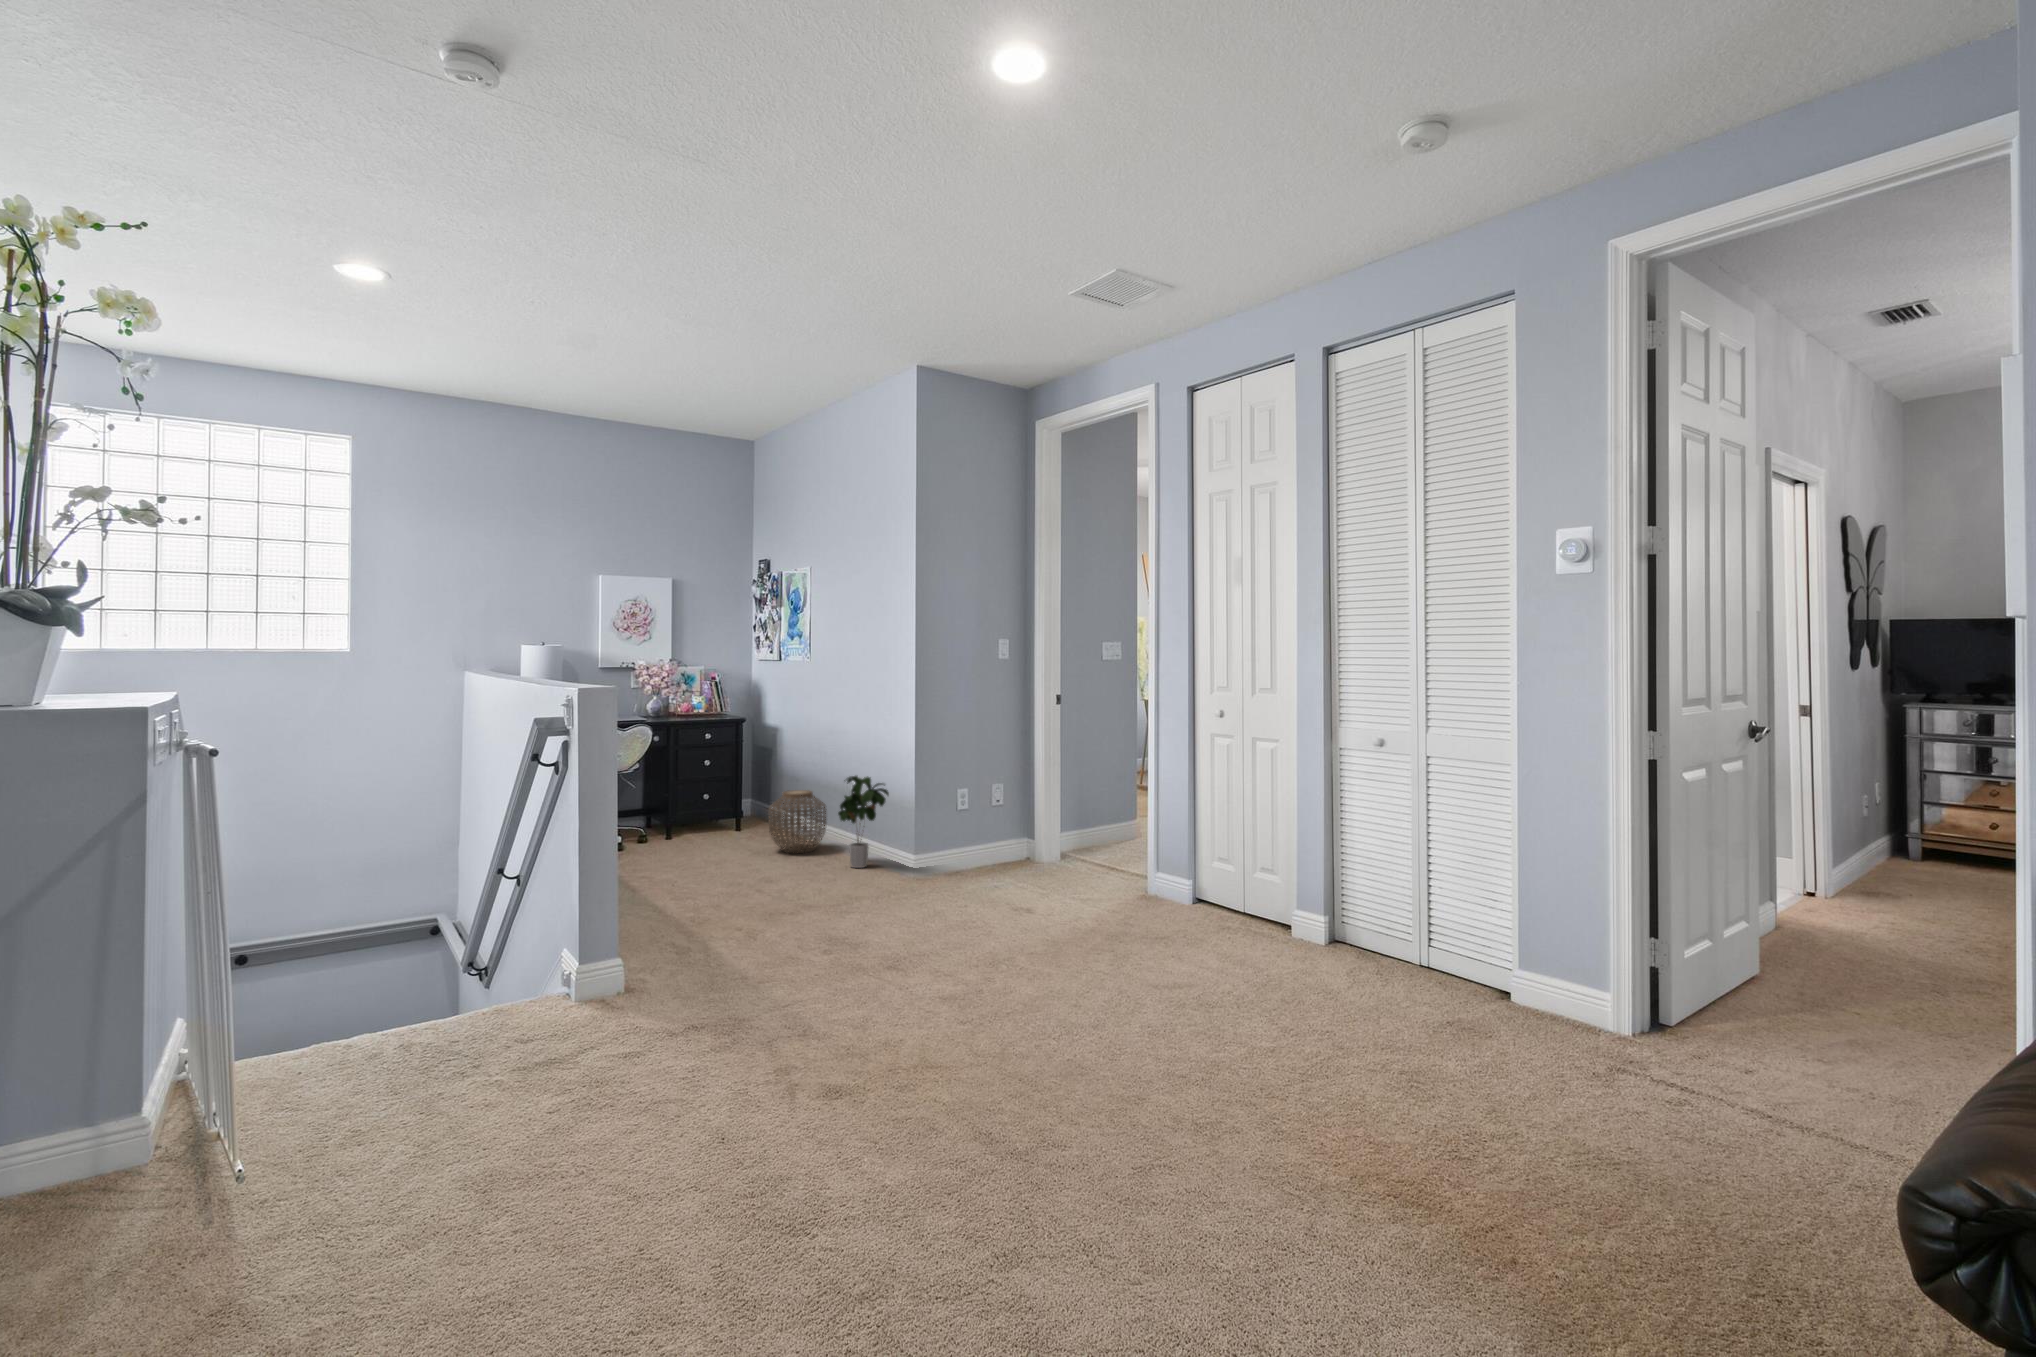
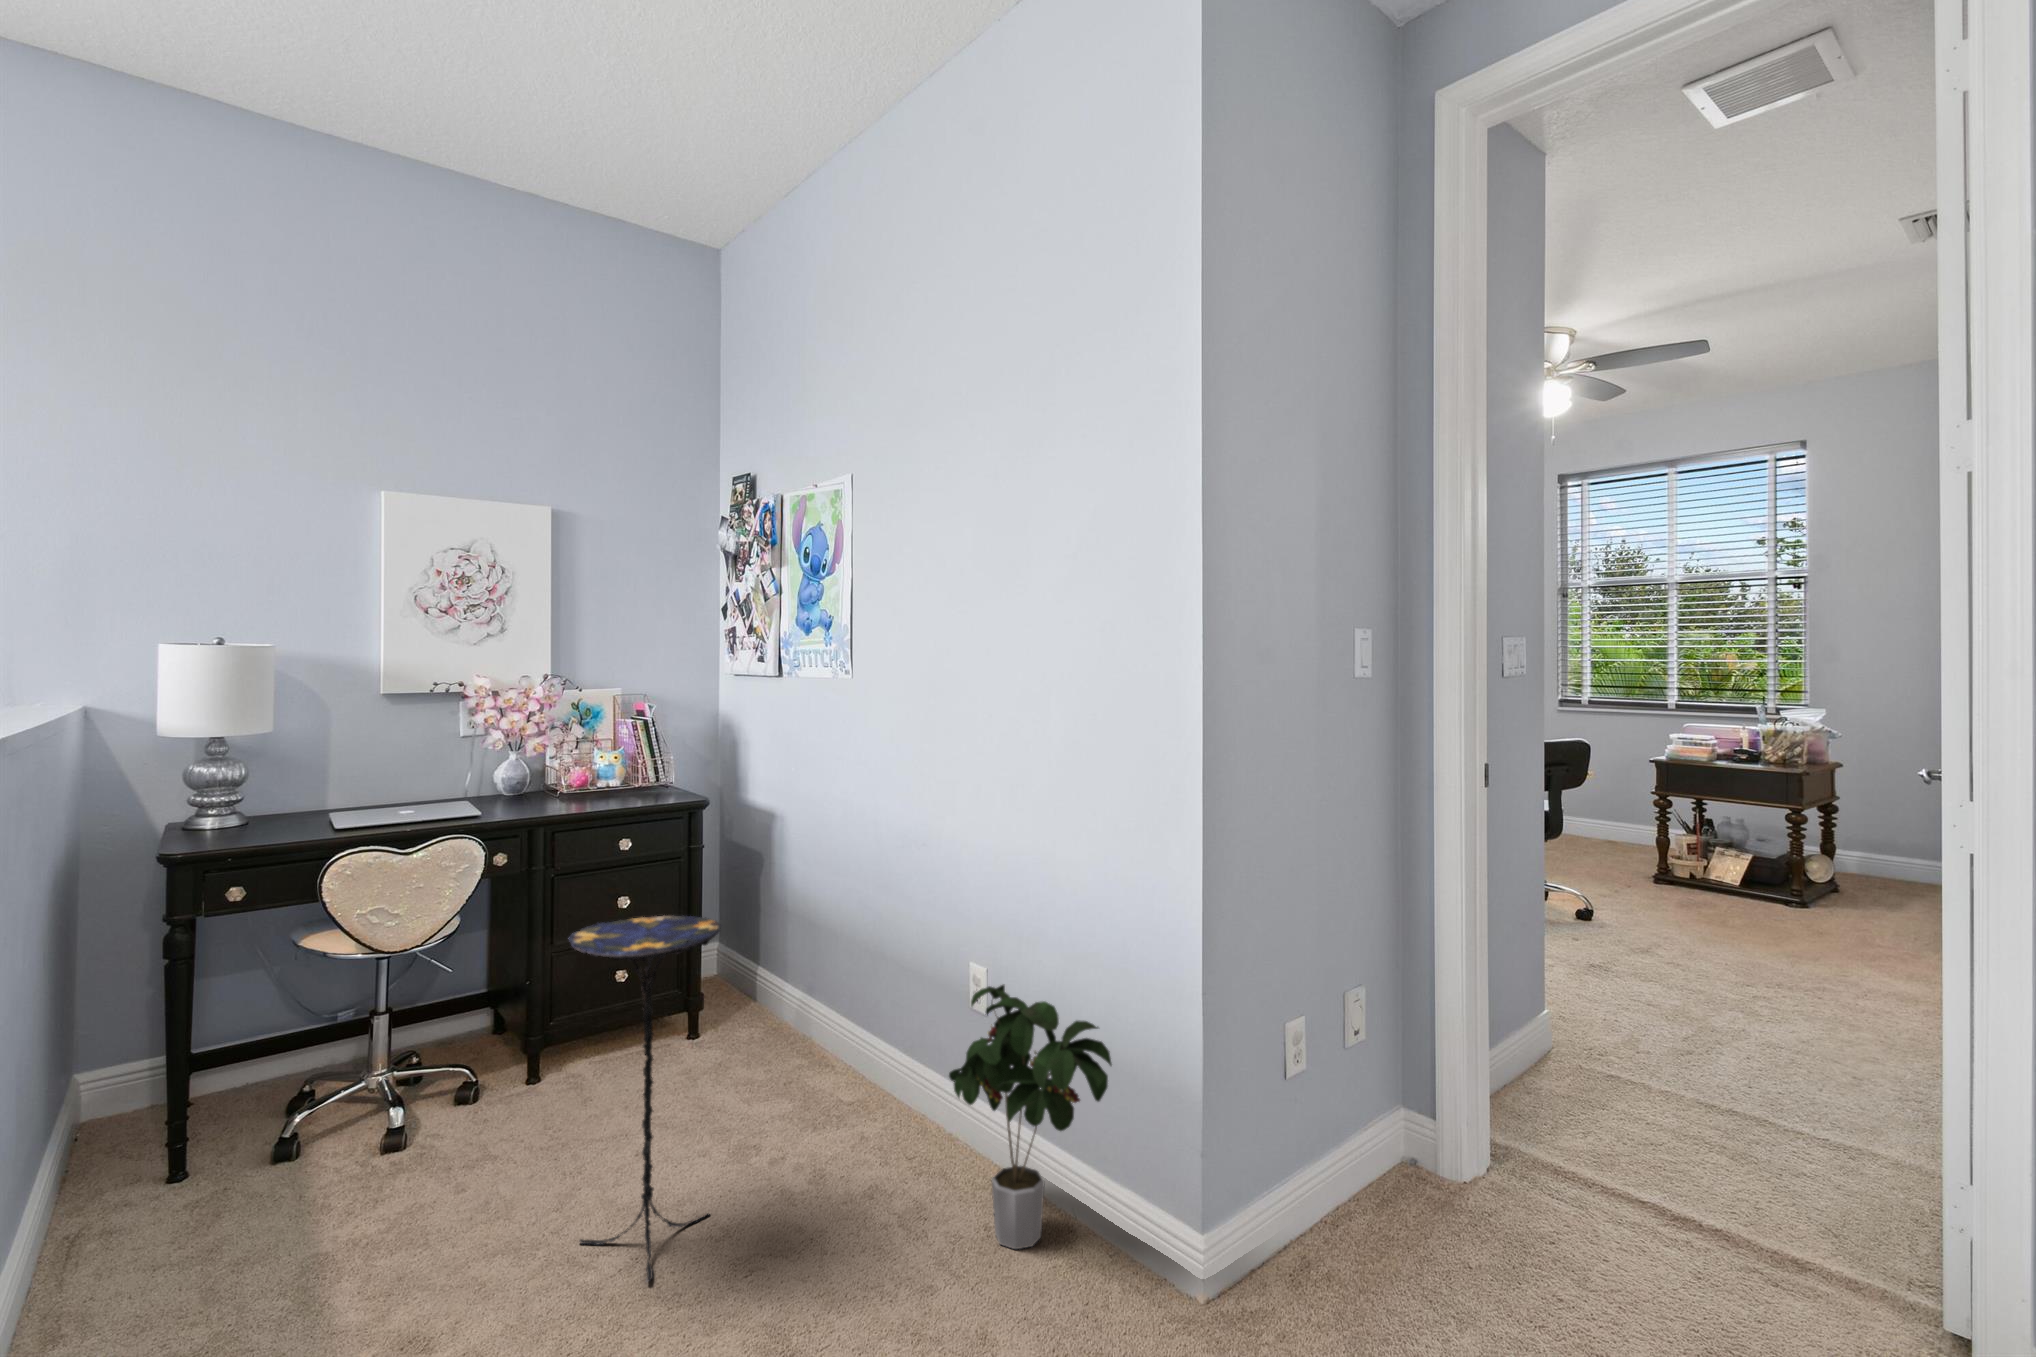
side table: none [694,748,750,870] -> present [568,916,721,1281]
woven basket: present [769,790,827,853] -> none [767,986,904,1154]

